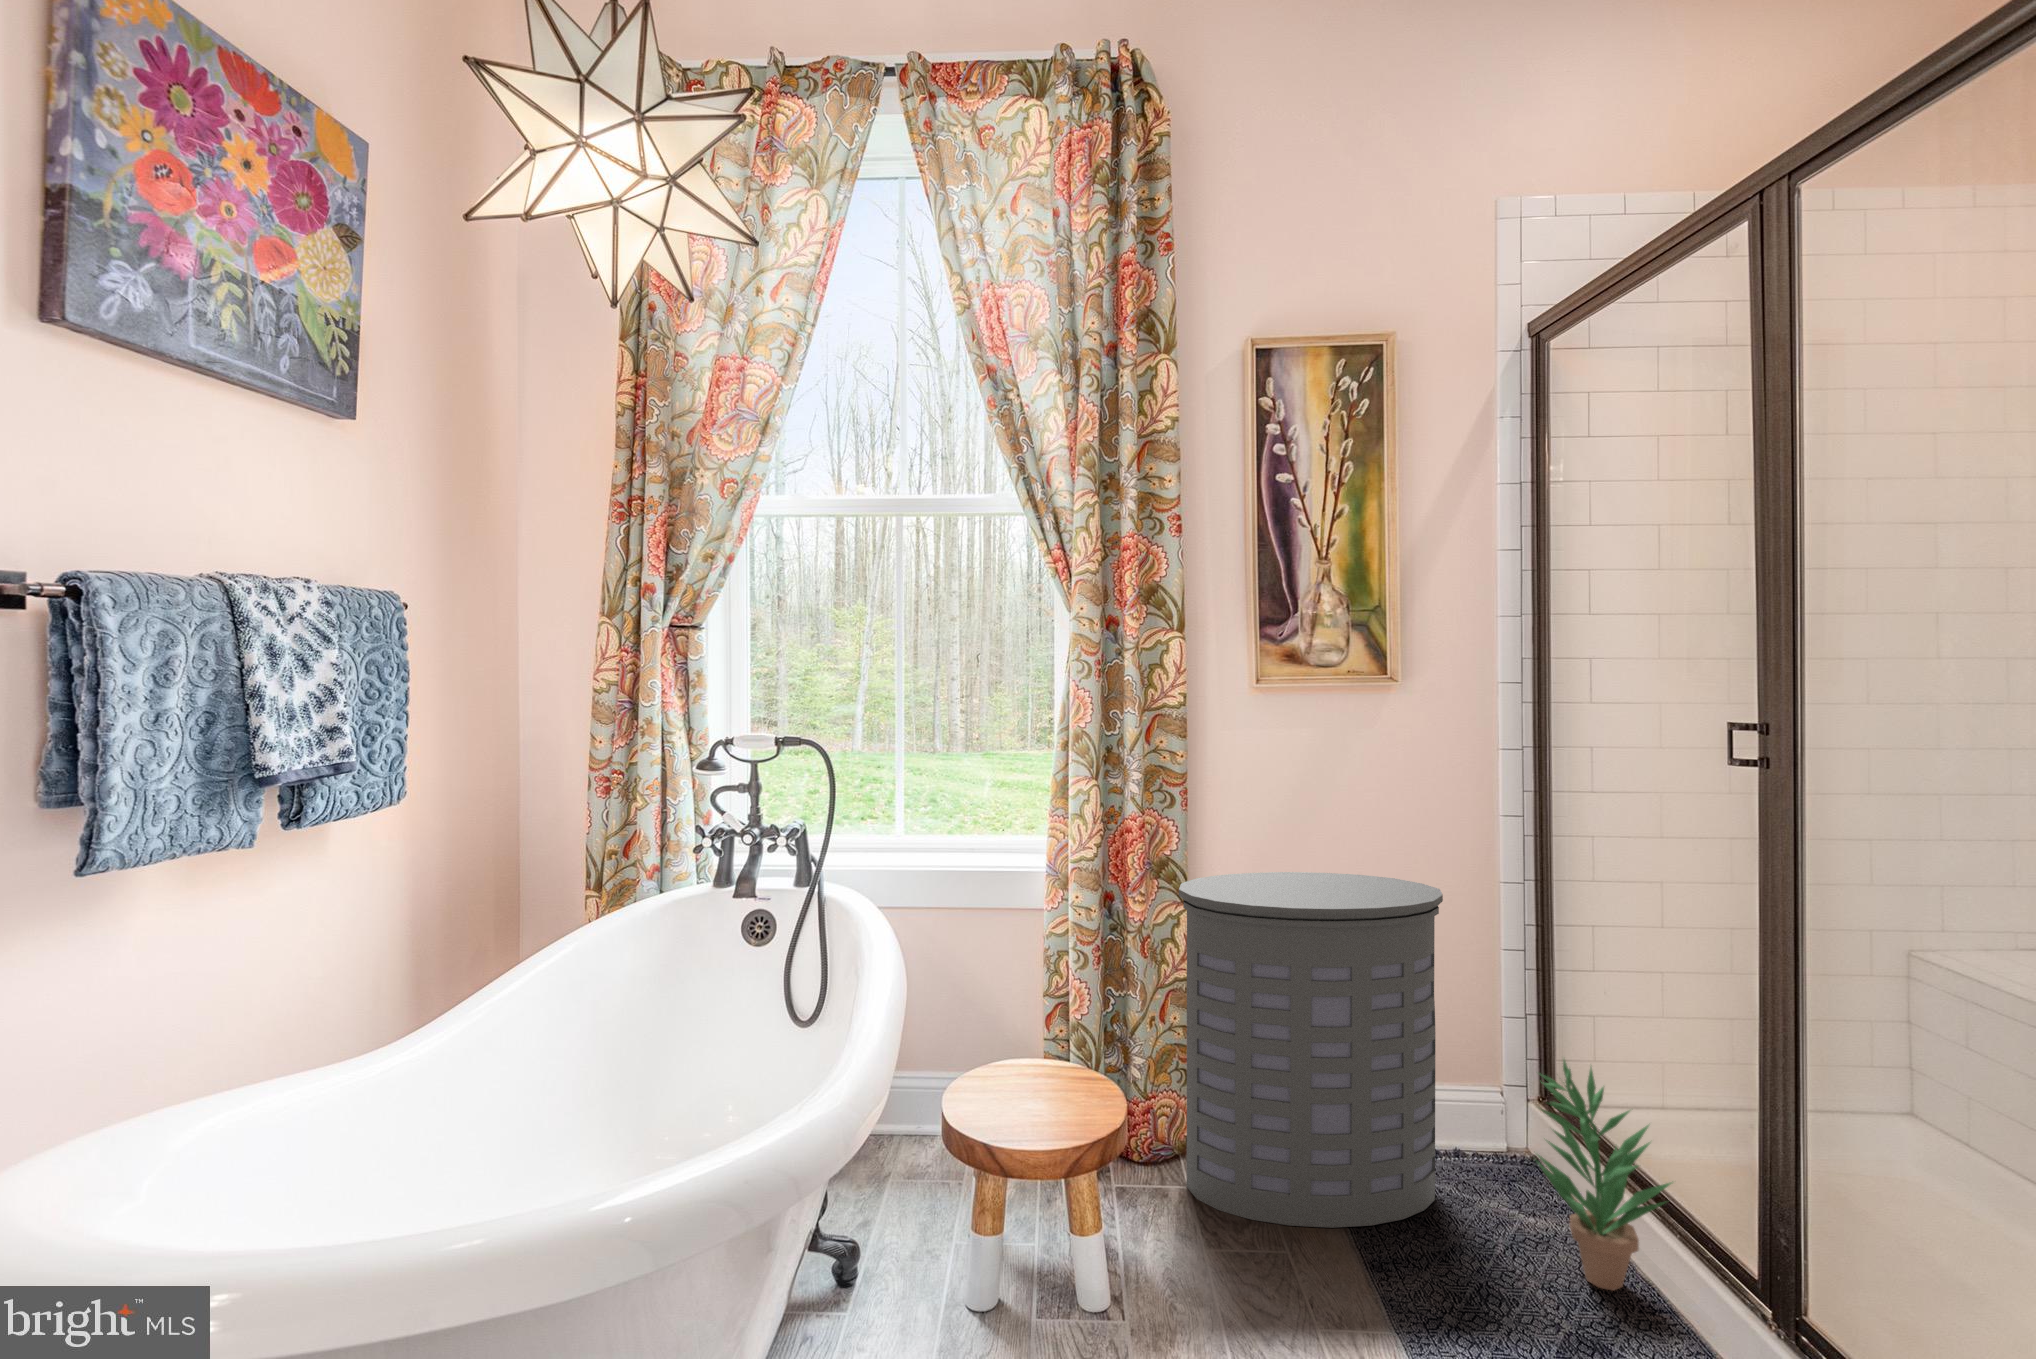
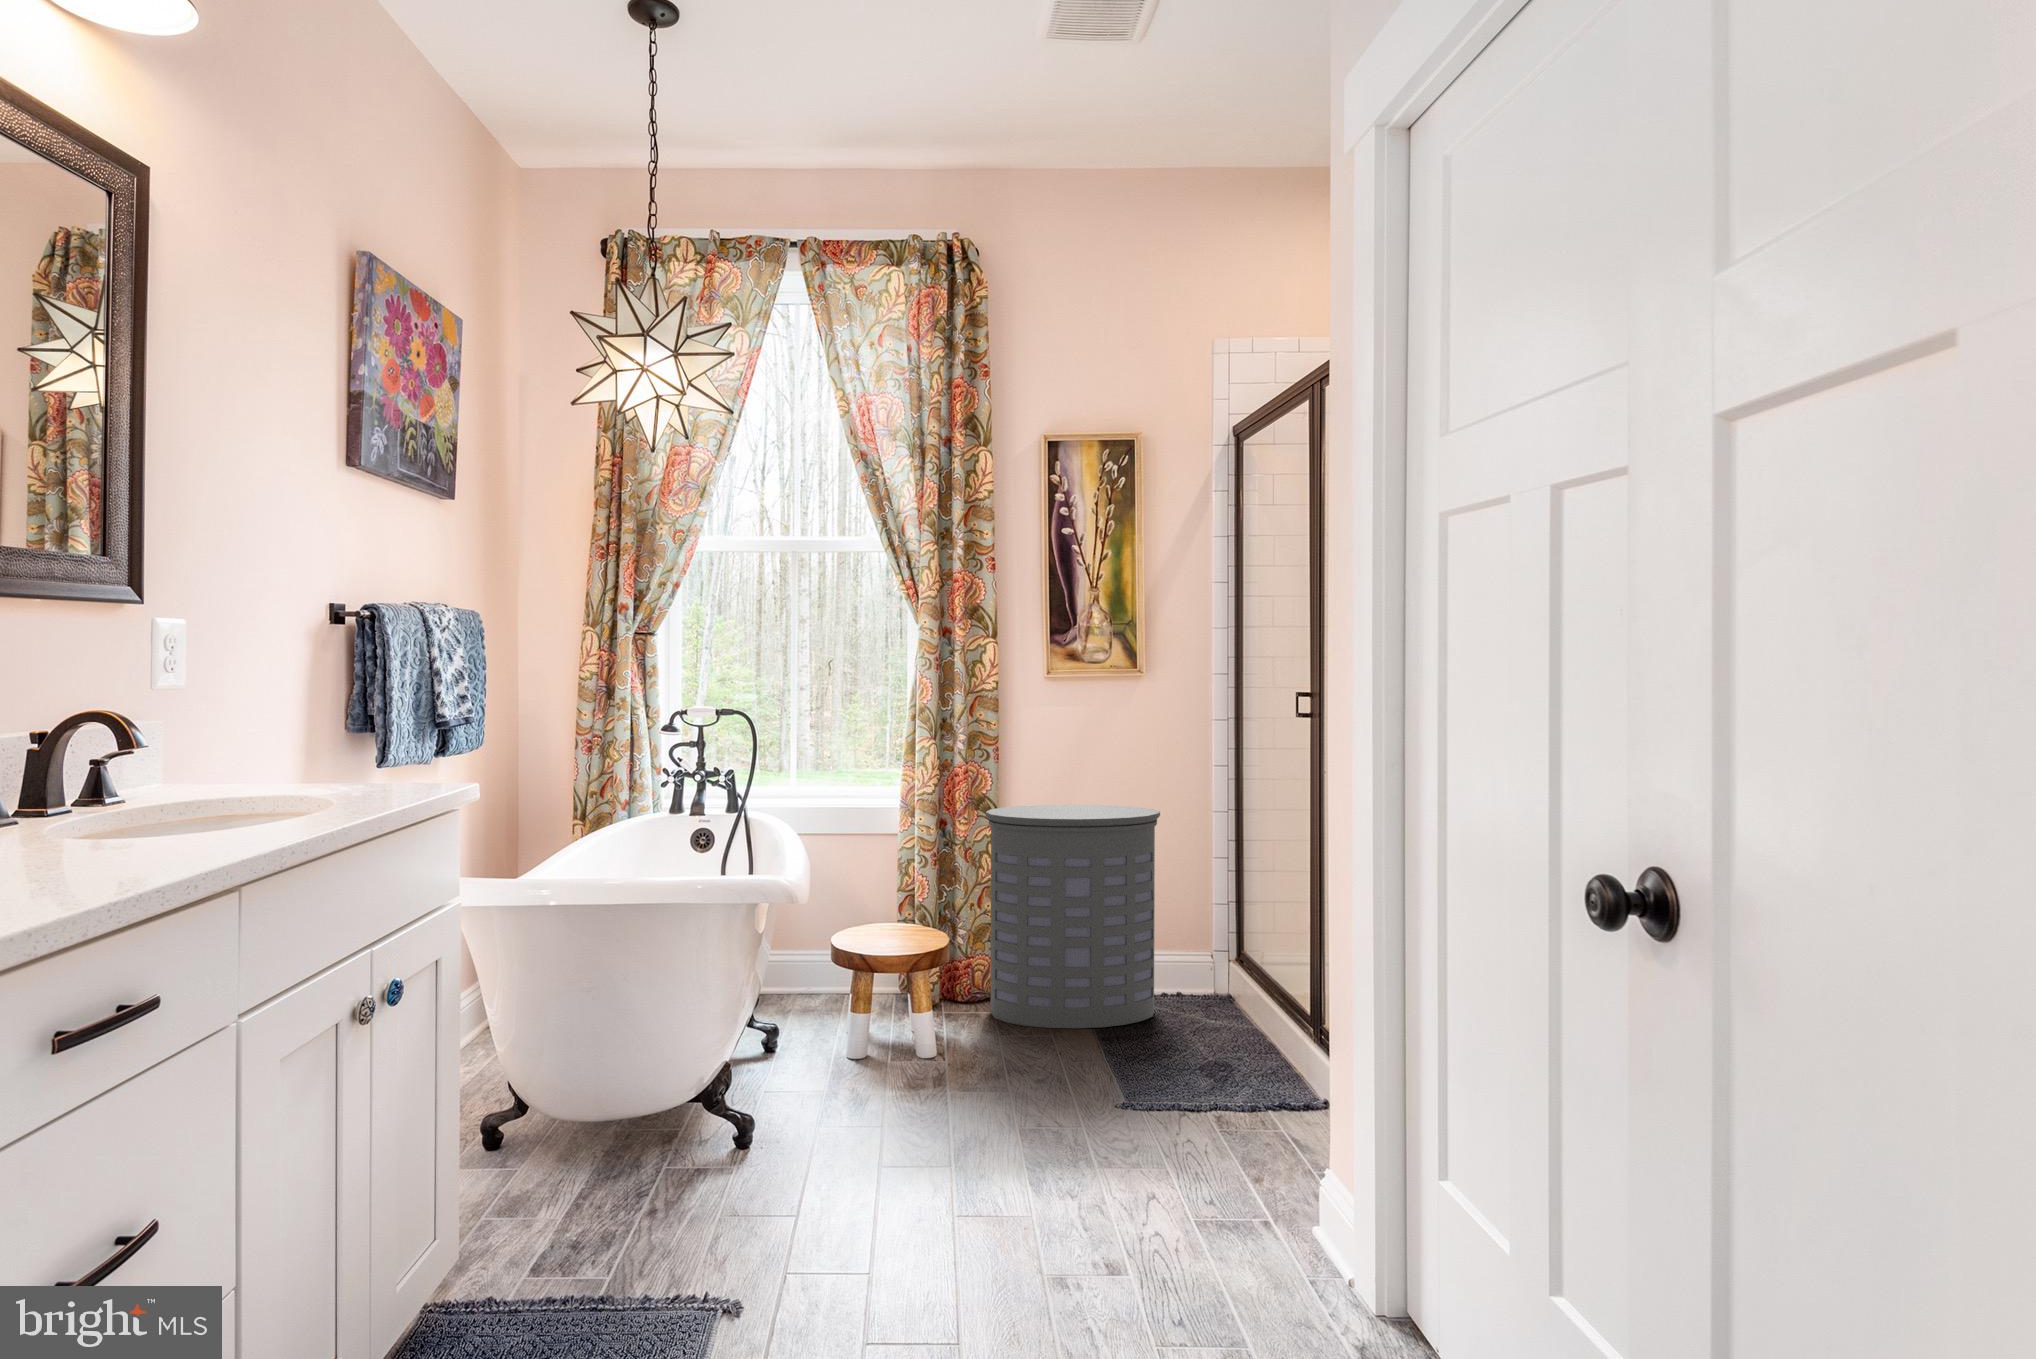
potted plant: present [1537,1060,1672,1290] -> none [1195,909,1272,1050]

